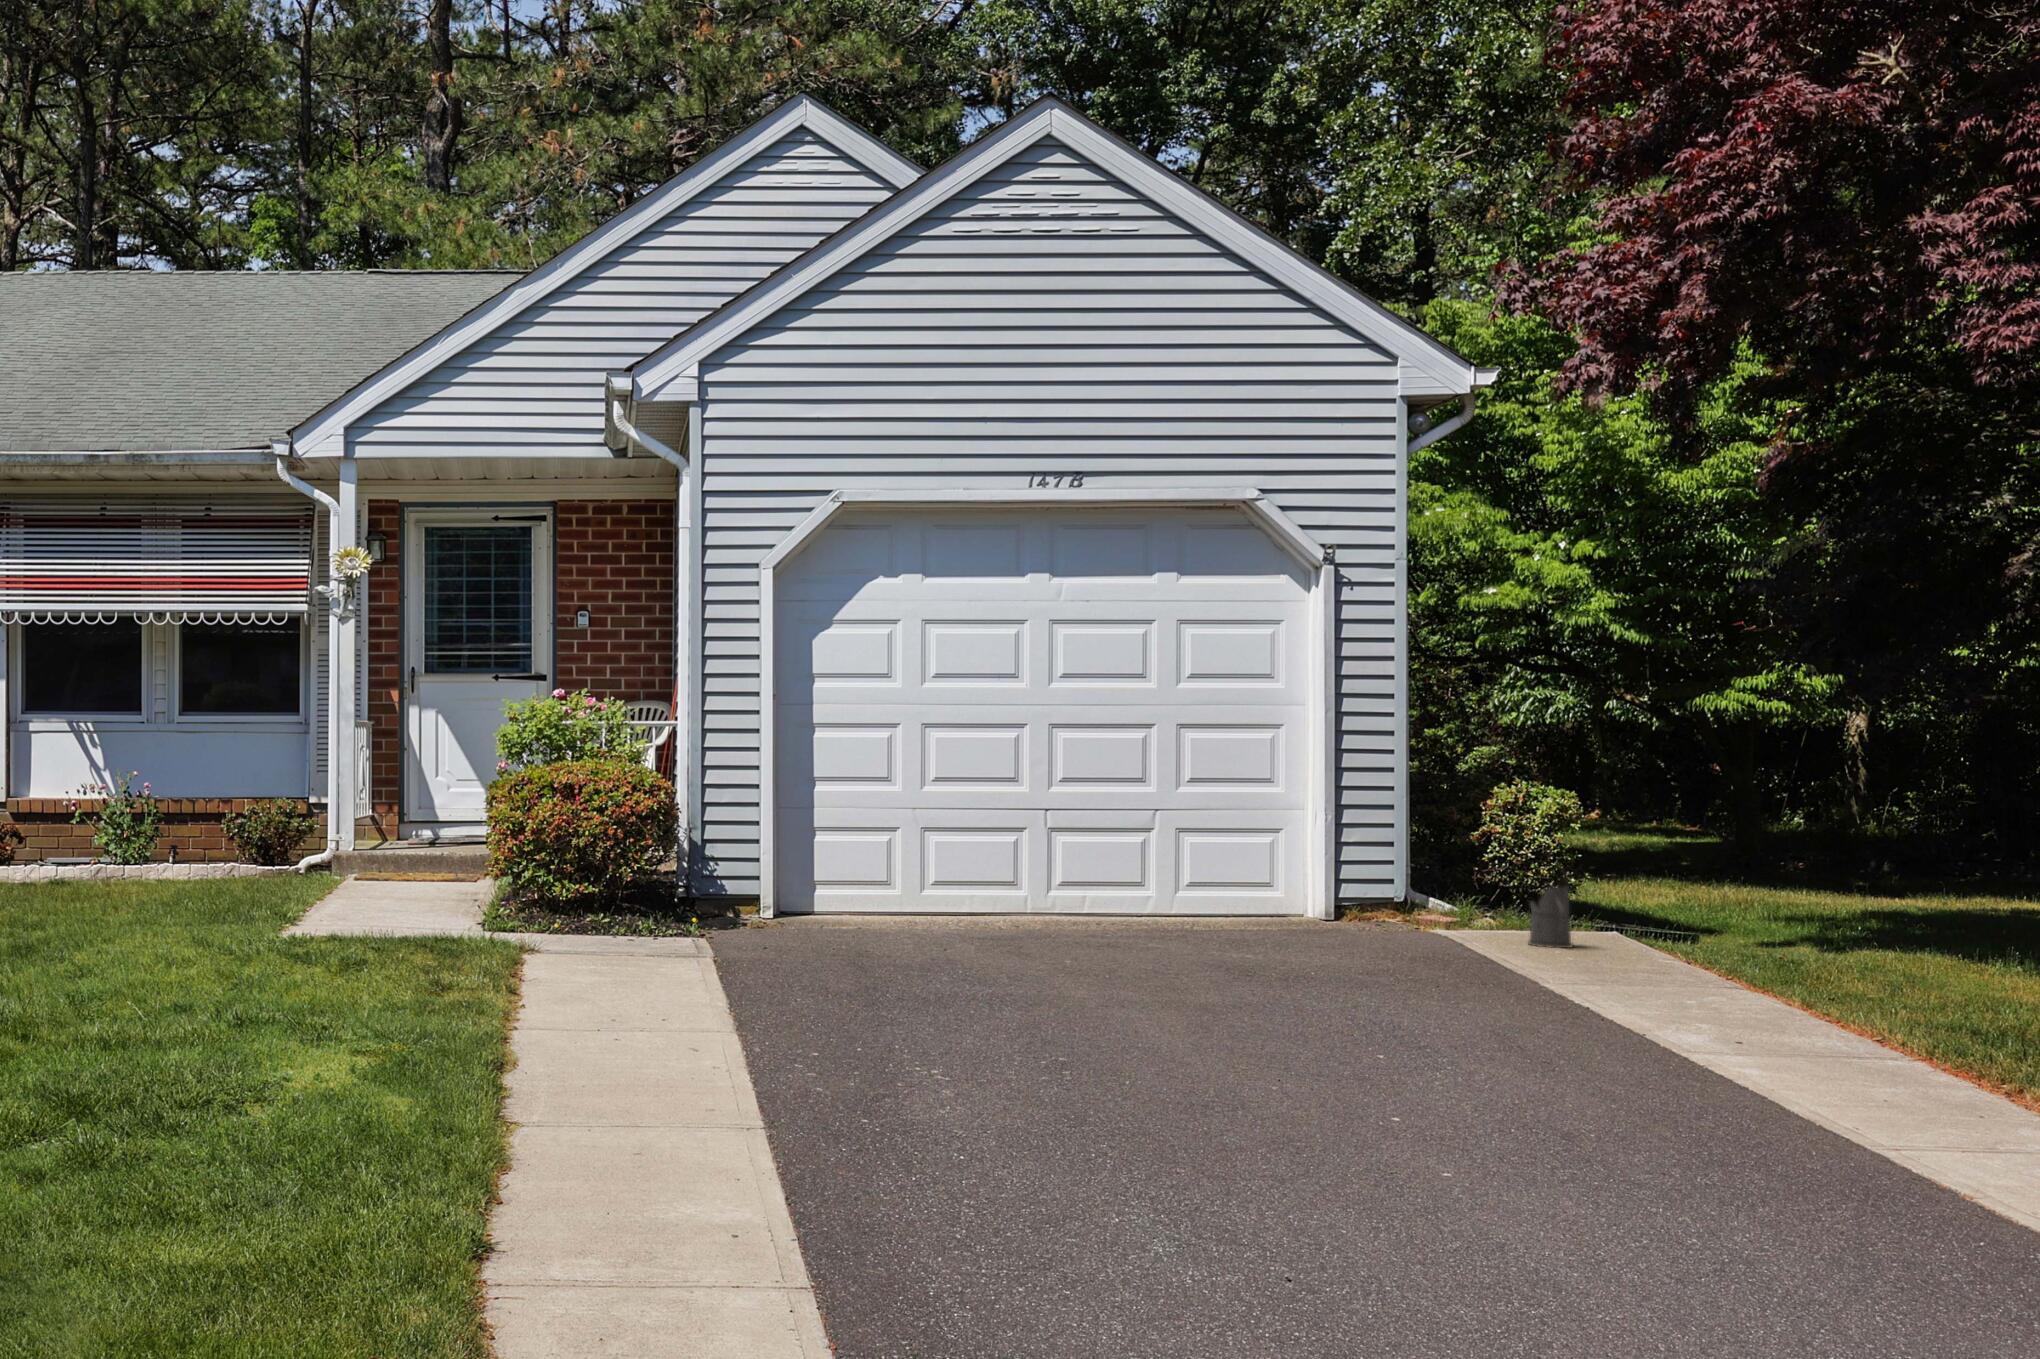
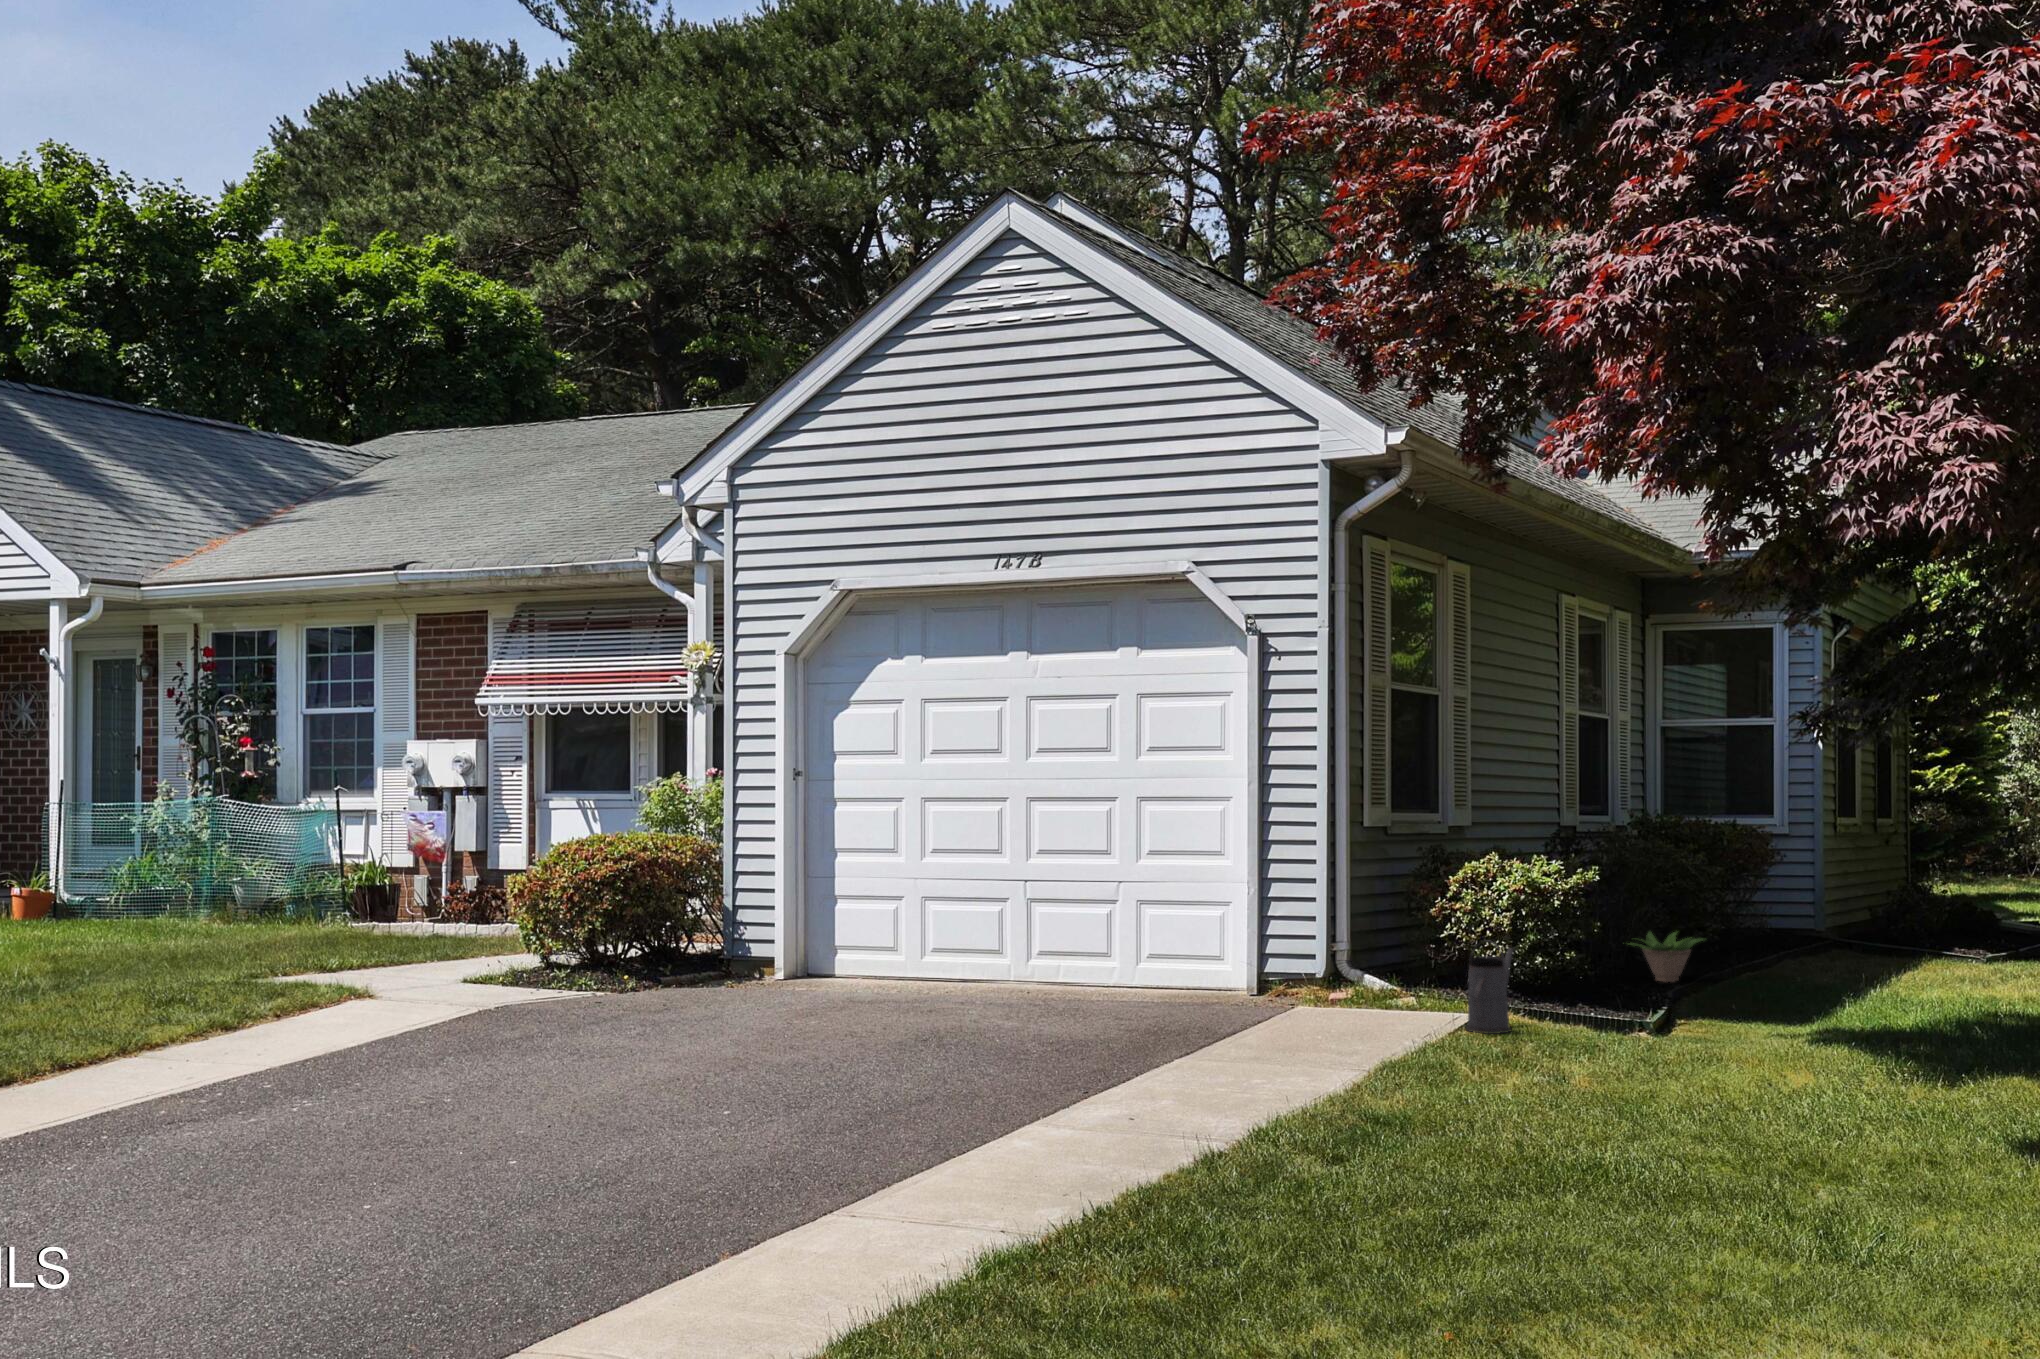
decorative plant: none [1408,857,1482,904] -> present [1633,932,1703,982]

